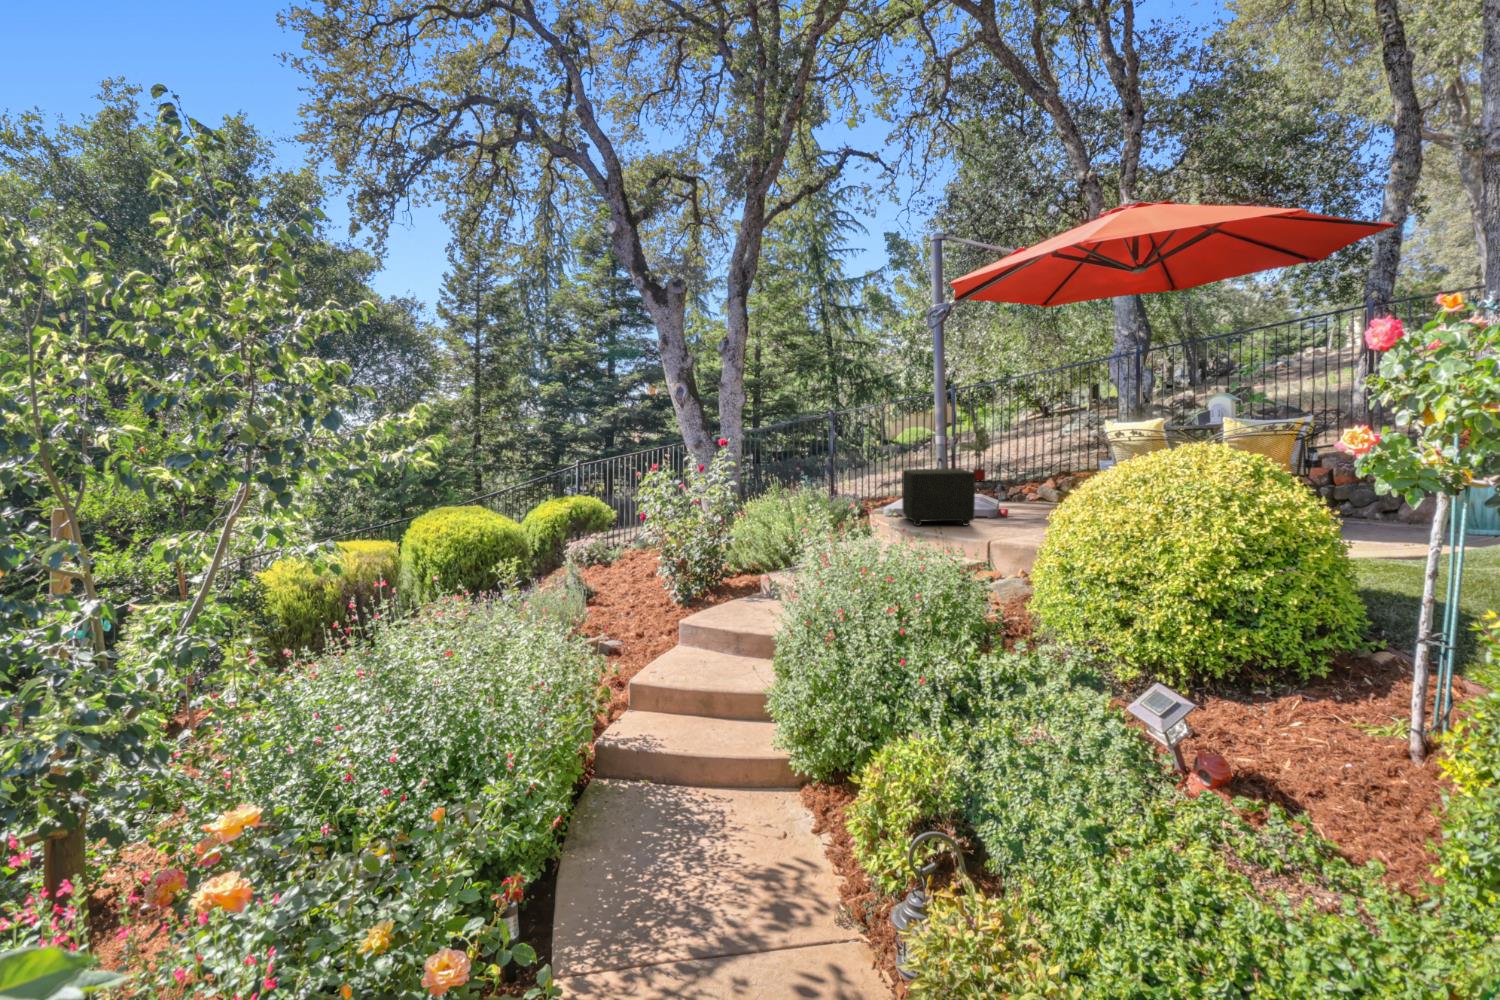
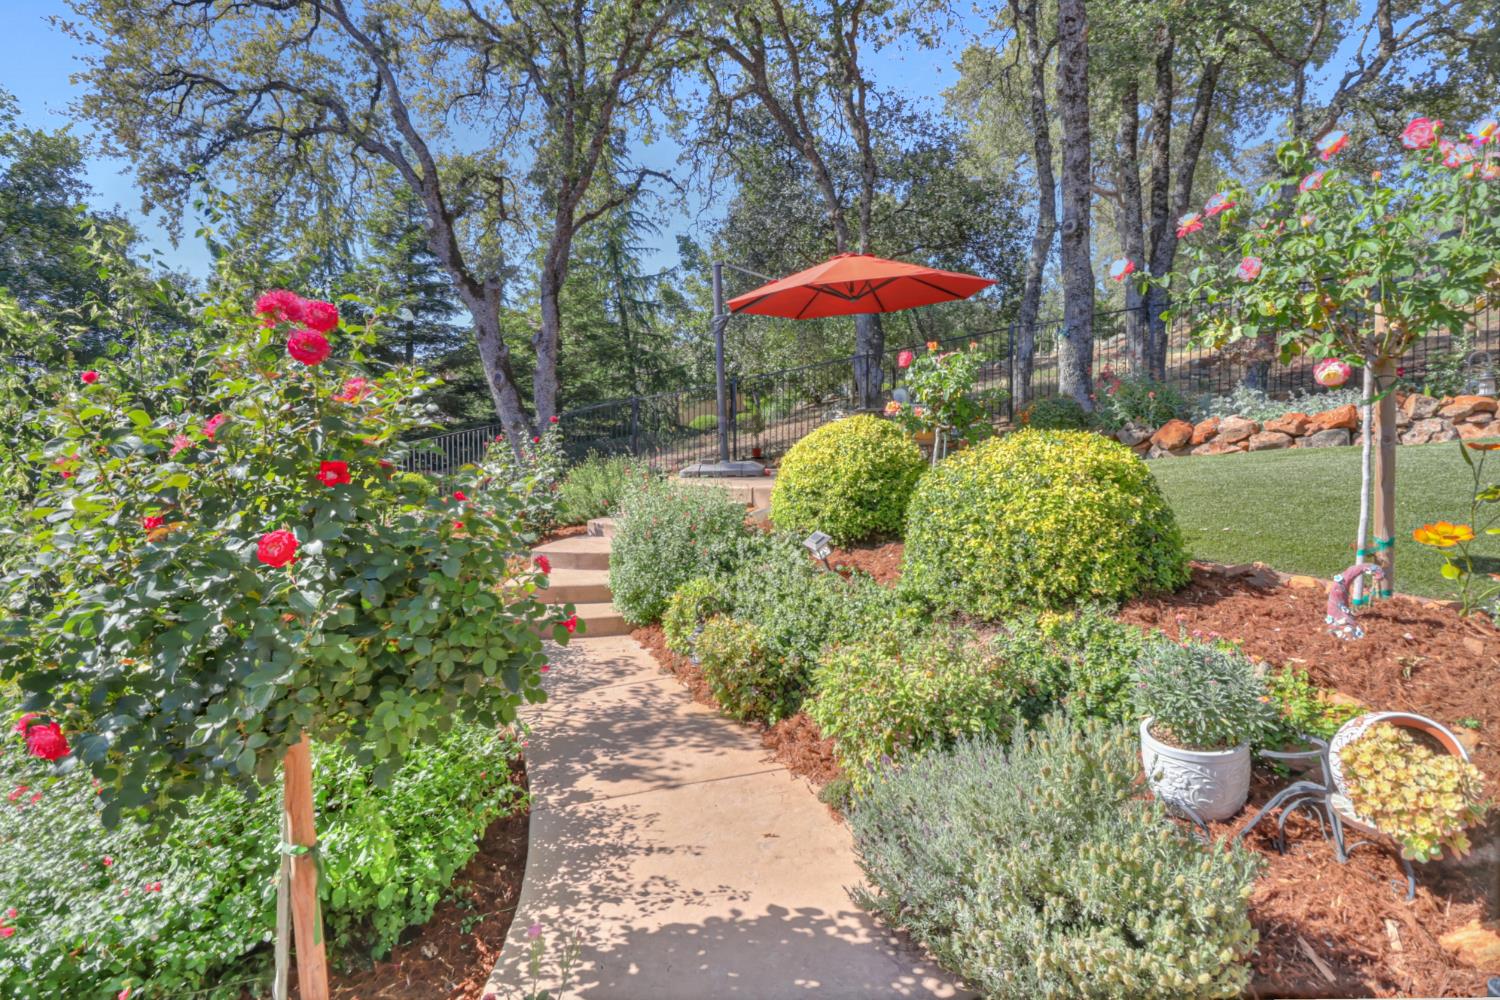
ottoman: present [902,469,975,526] -> none [693,440,745,481]

